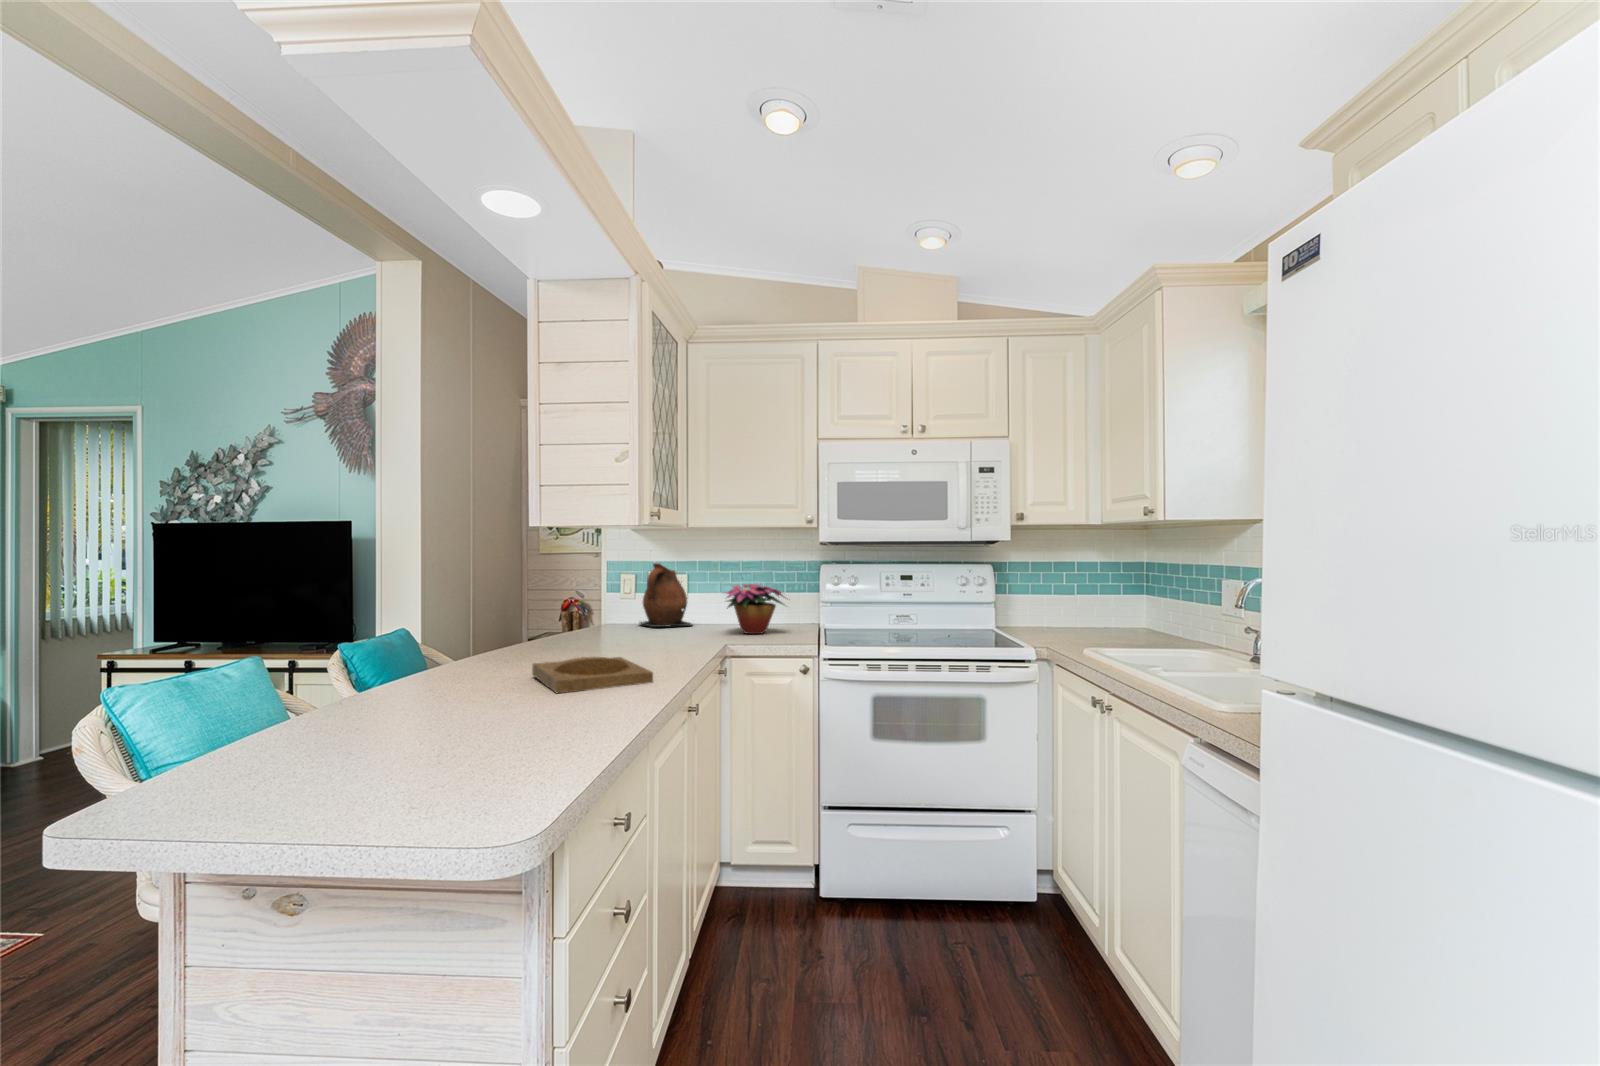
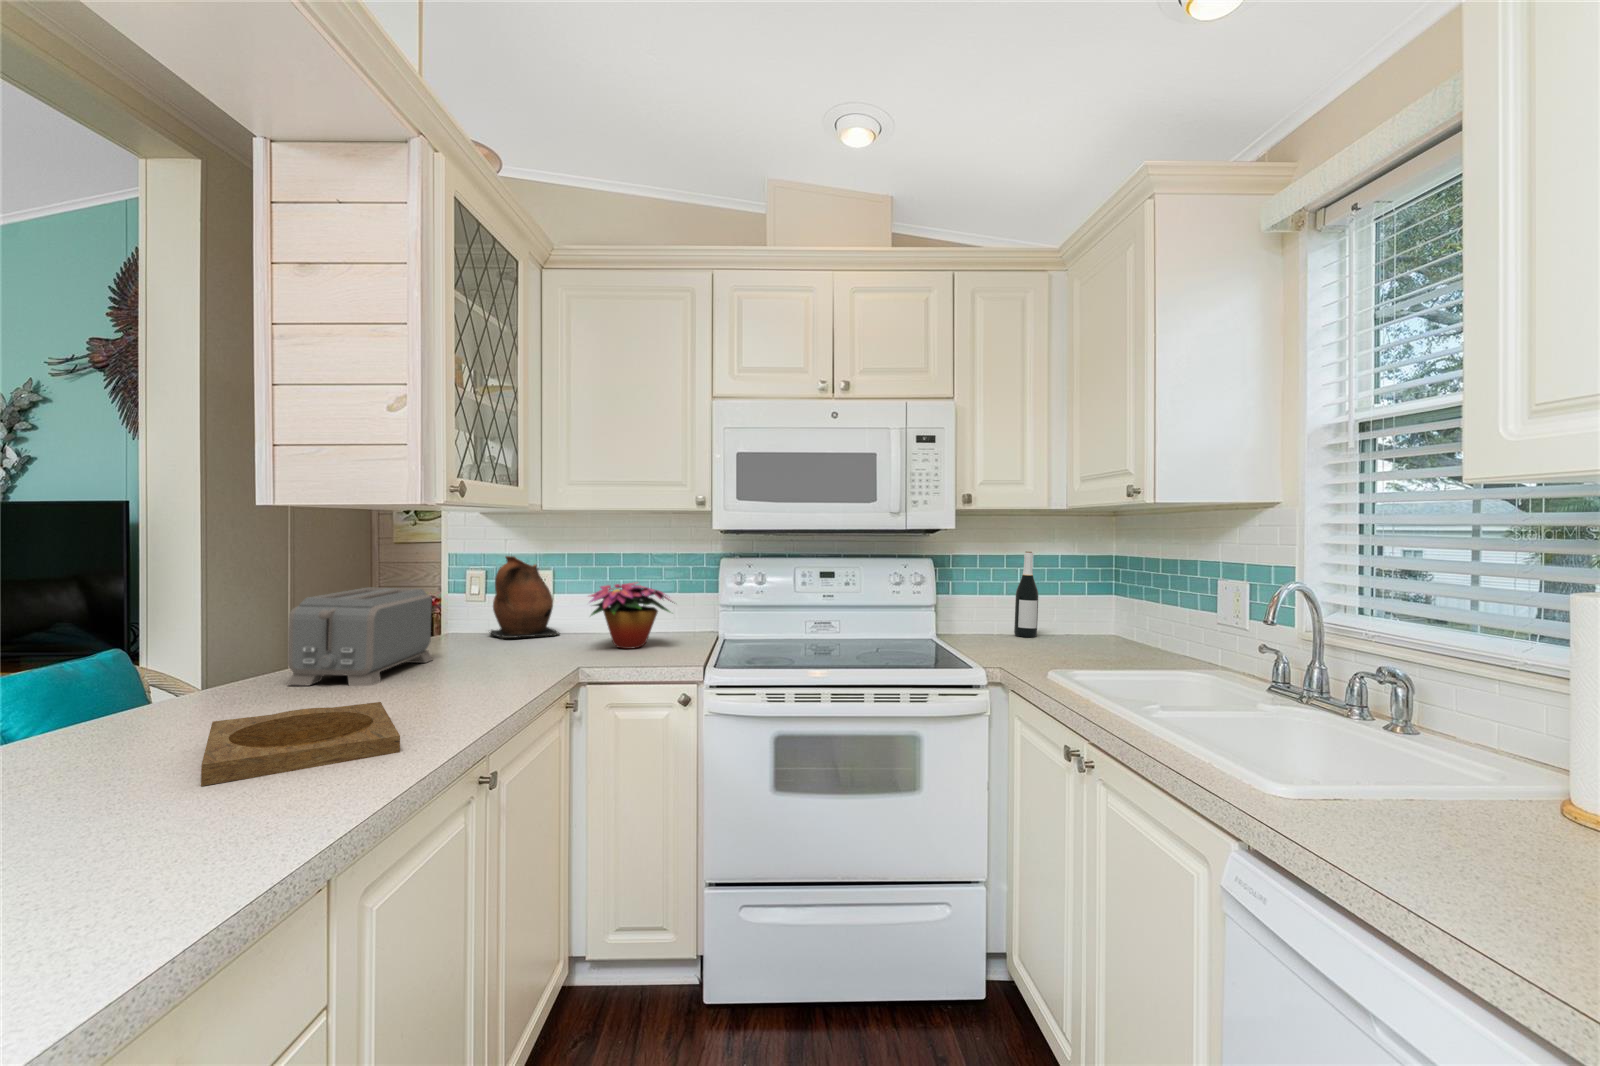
wine bottle: none [1062,559,1082,630] -> present [1014,551,1038,637]
toaster: none [534,585,616,653] -> present [287,587,432,686]

